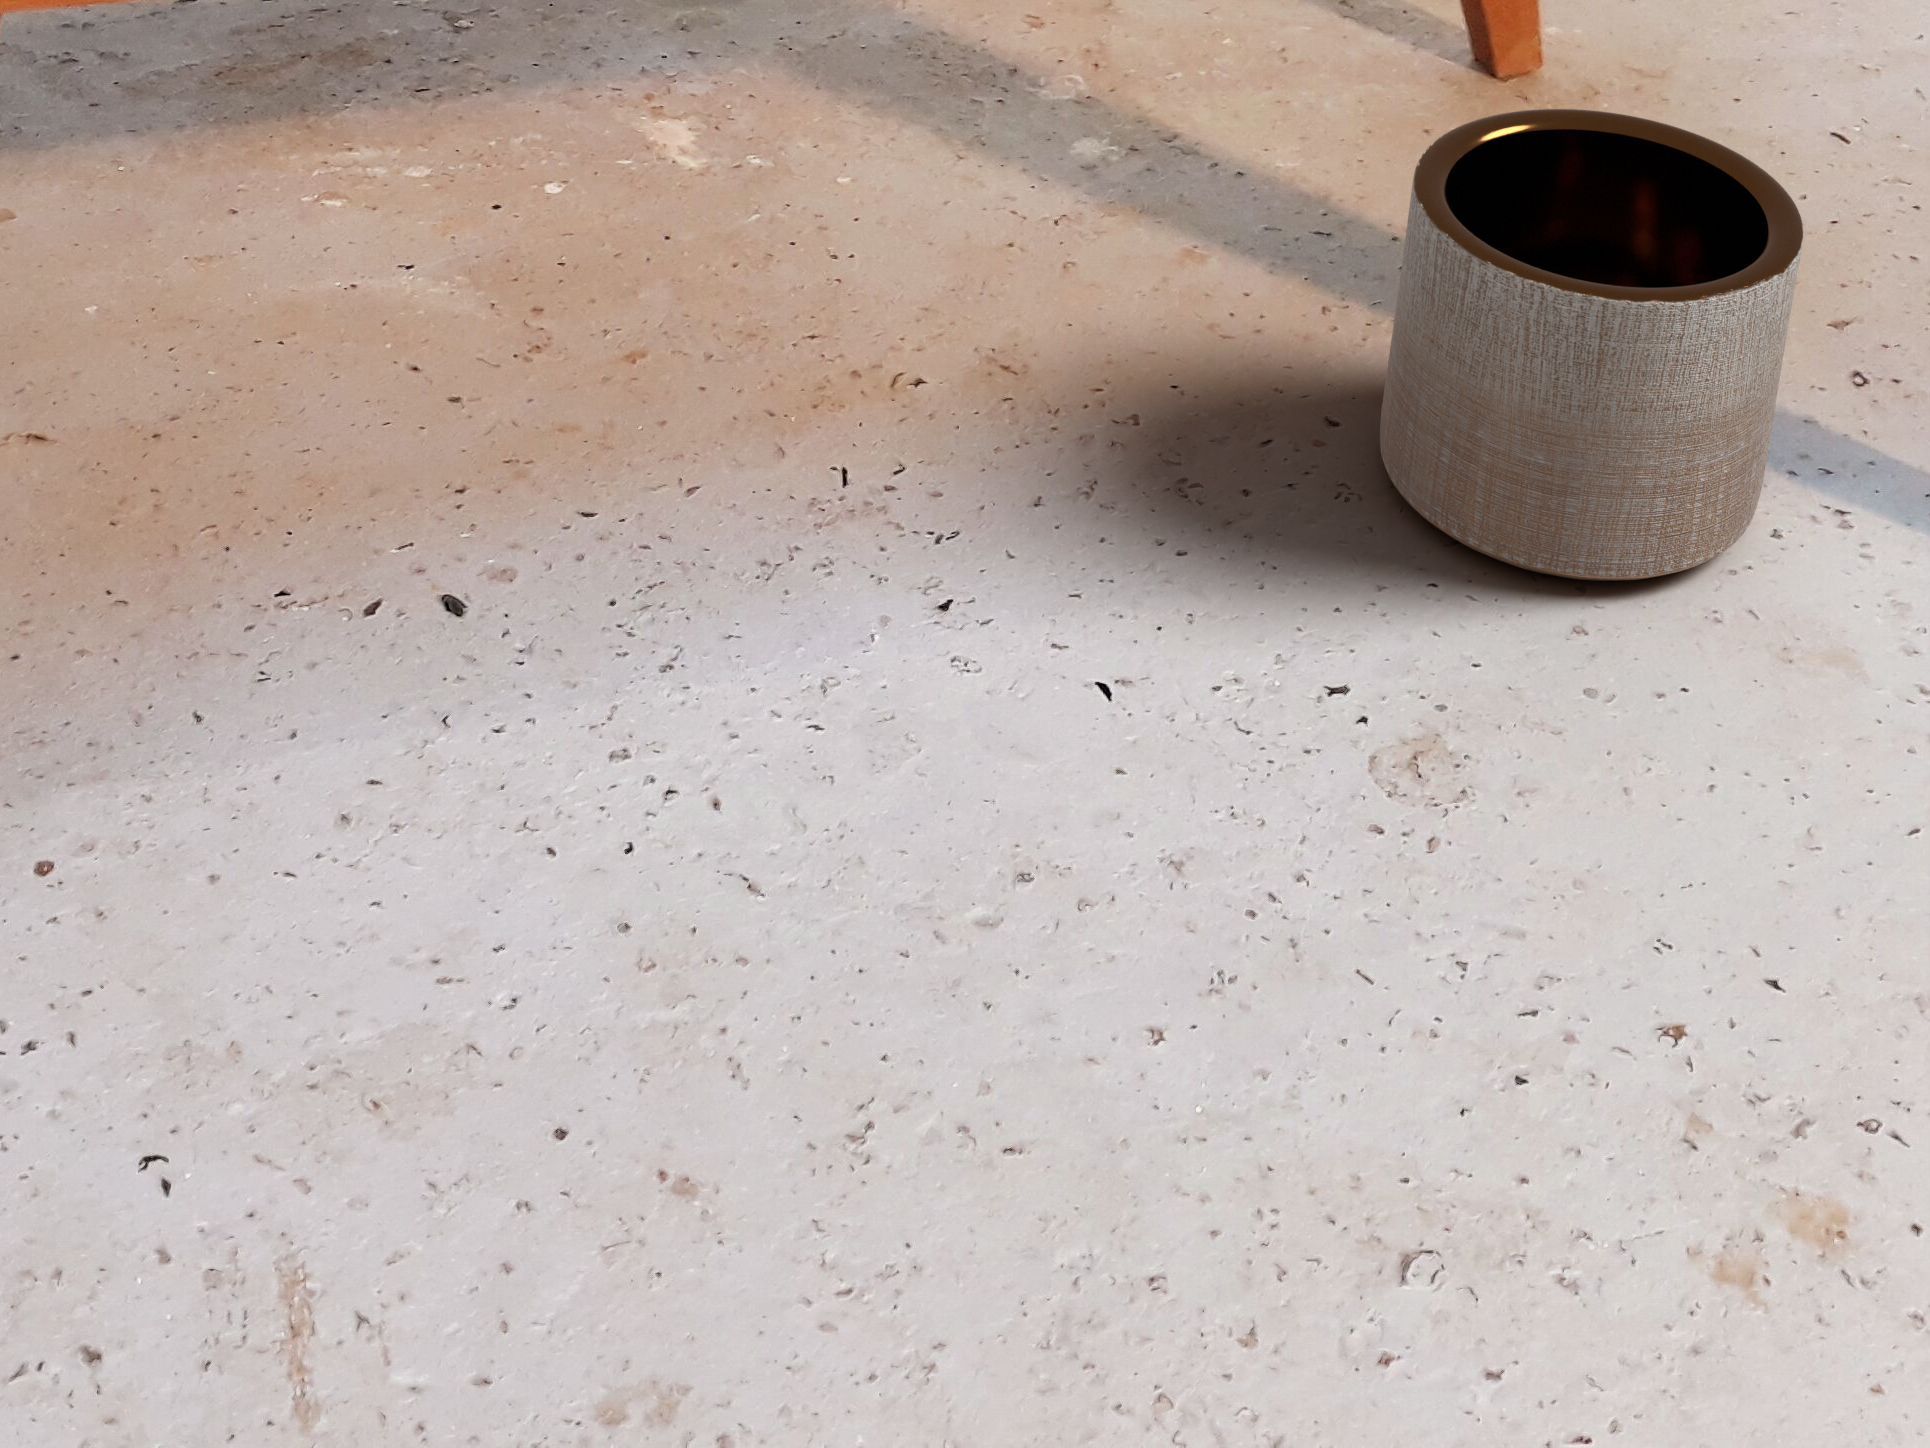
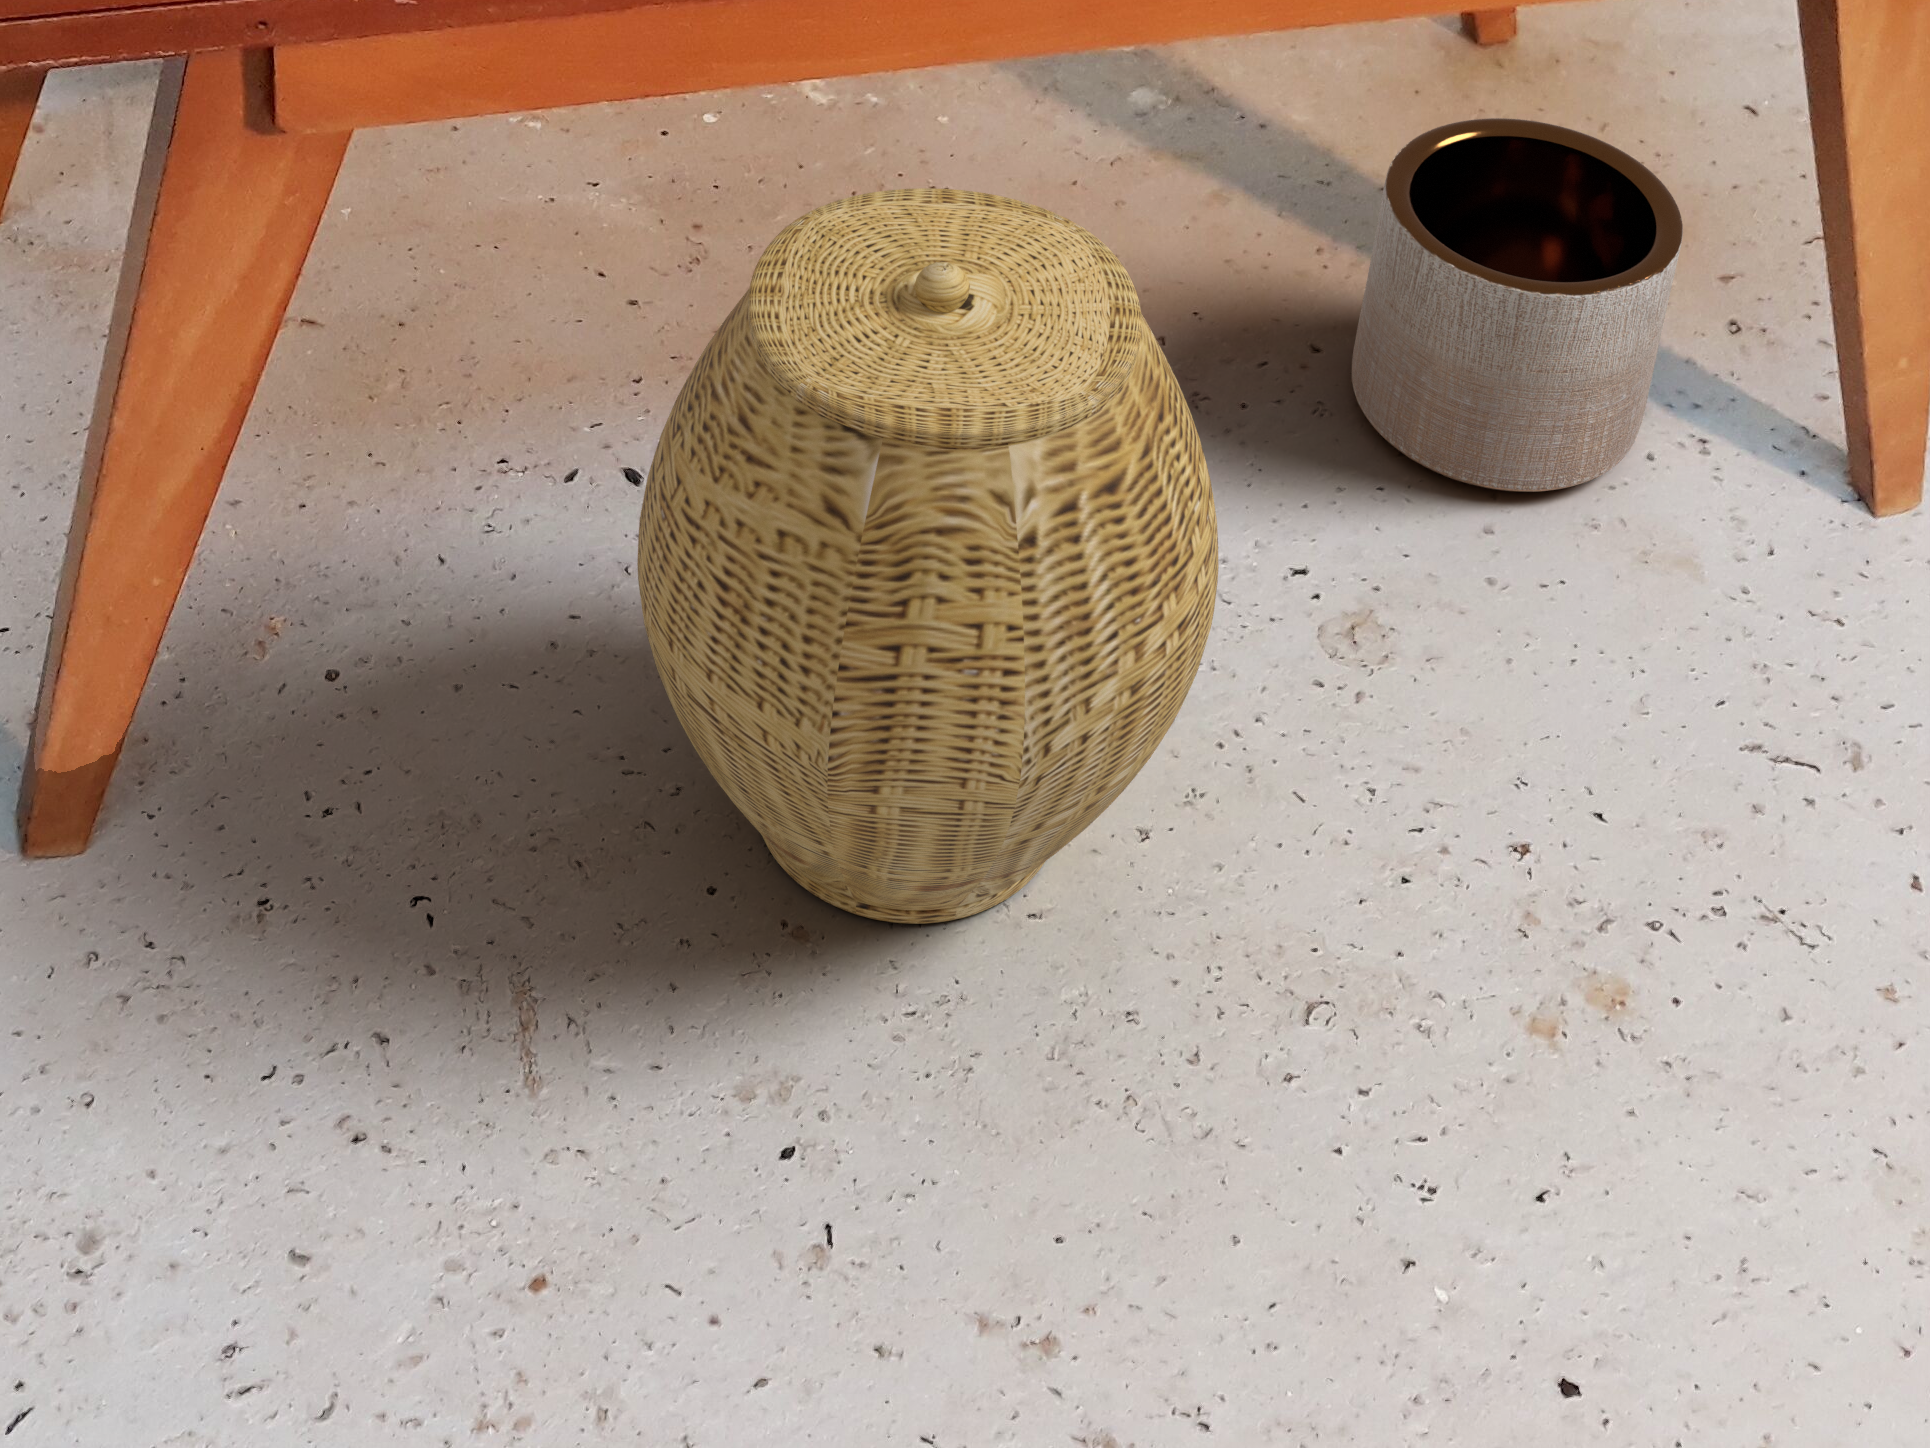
woven basket: none [445,128,1246,1164] -> present [637,188,1219,924]

